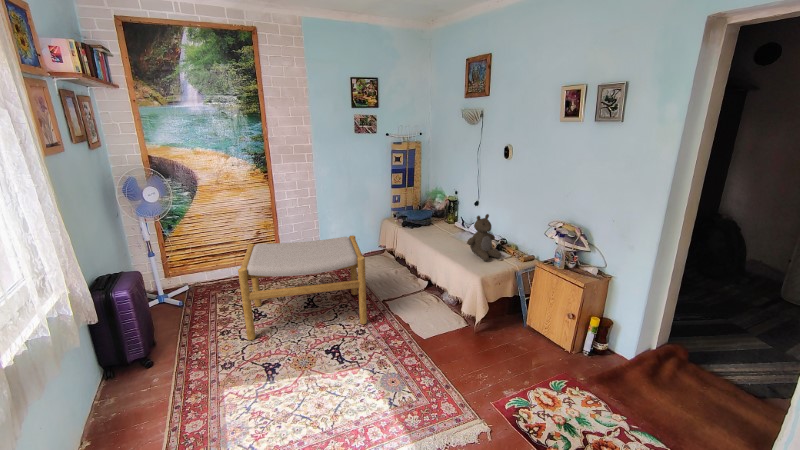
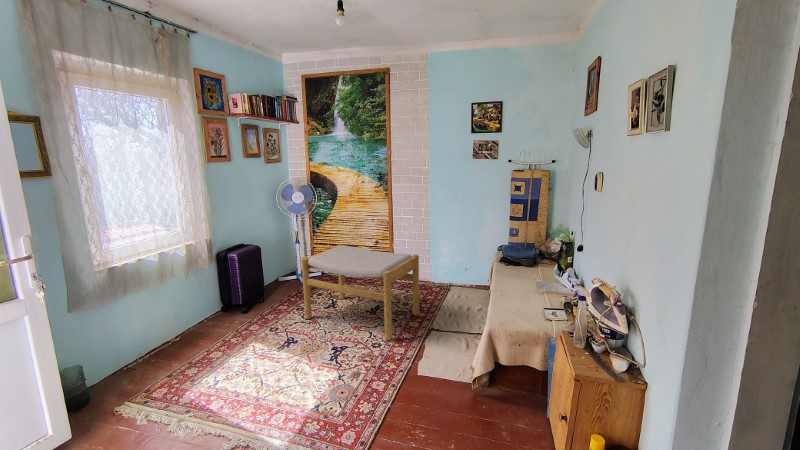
teddy bear: present [467,214,501,261] -> none [505,255,551,316]

